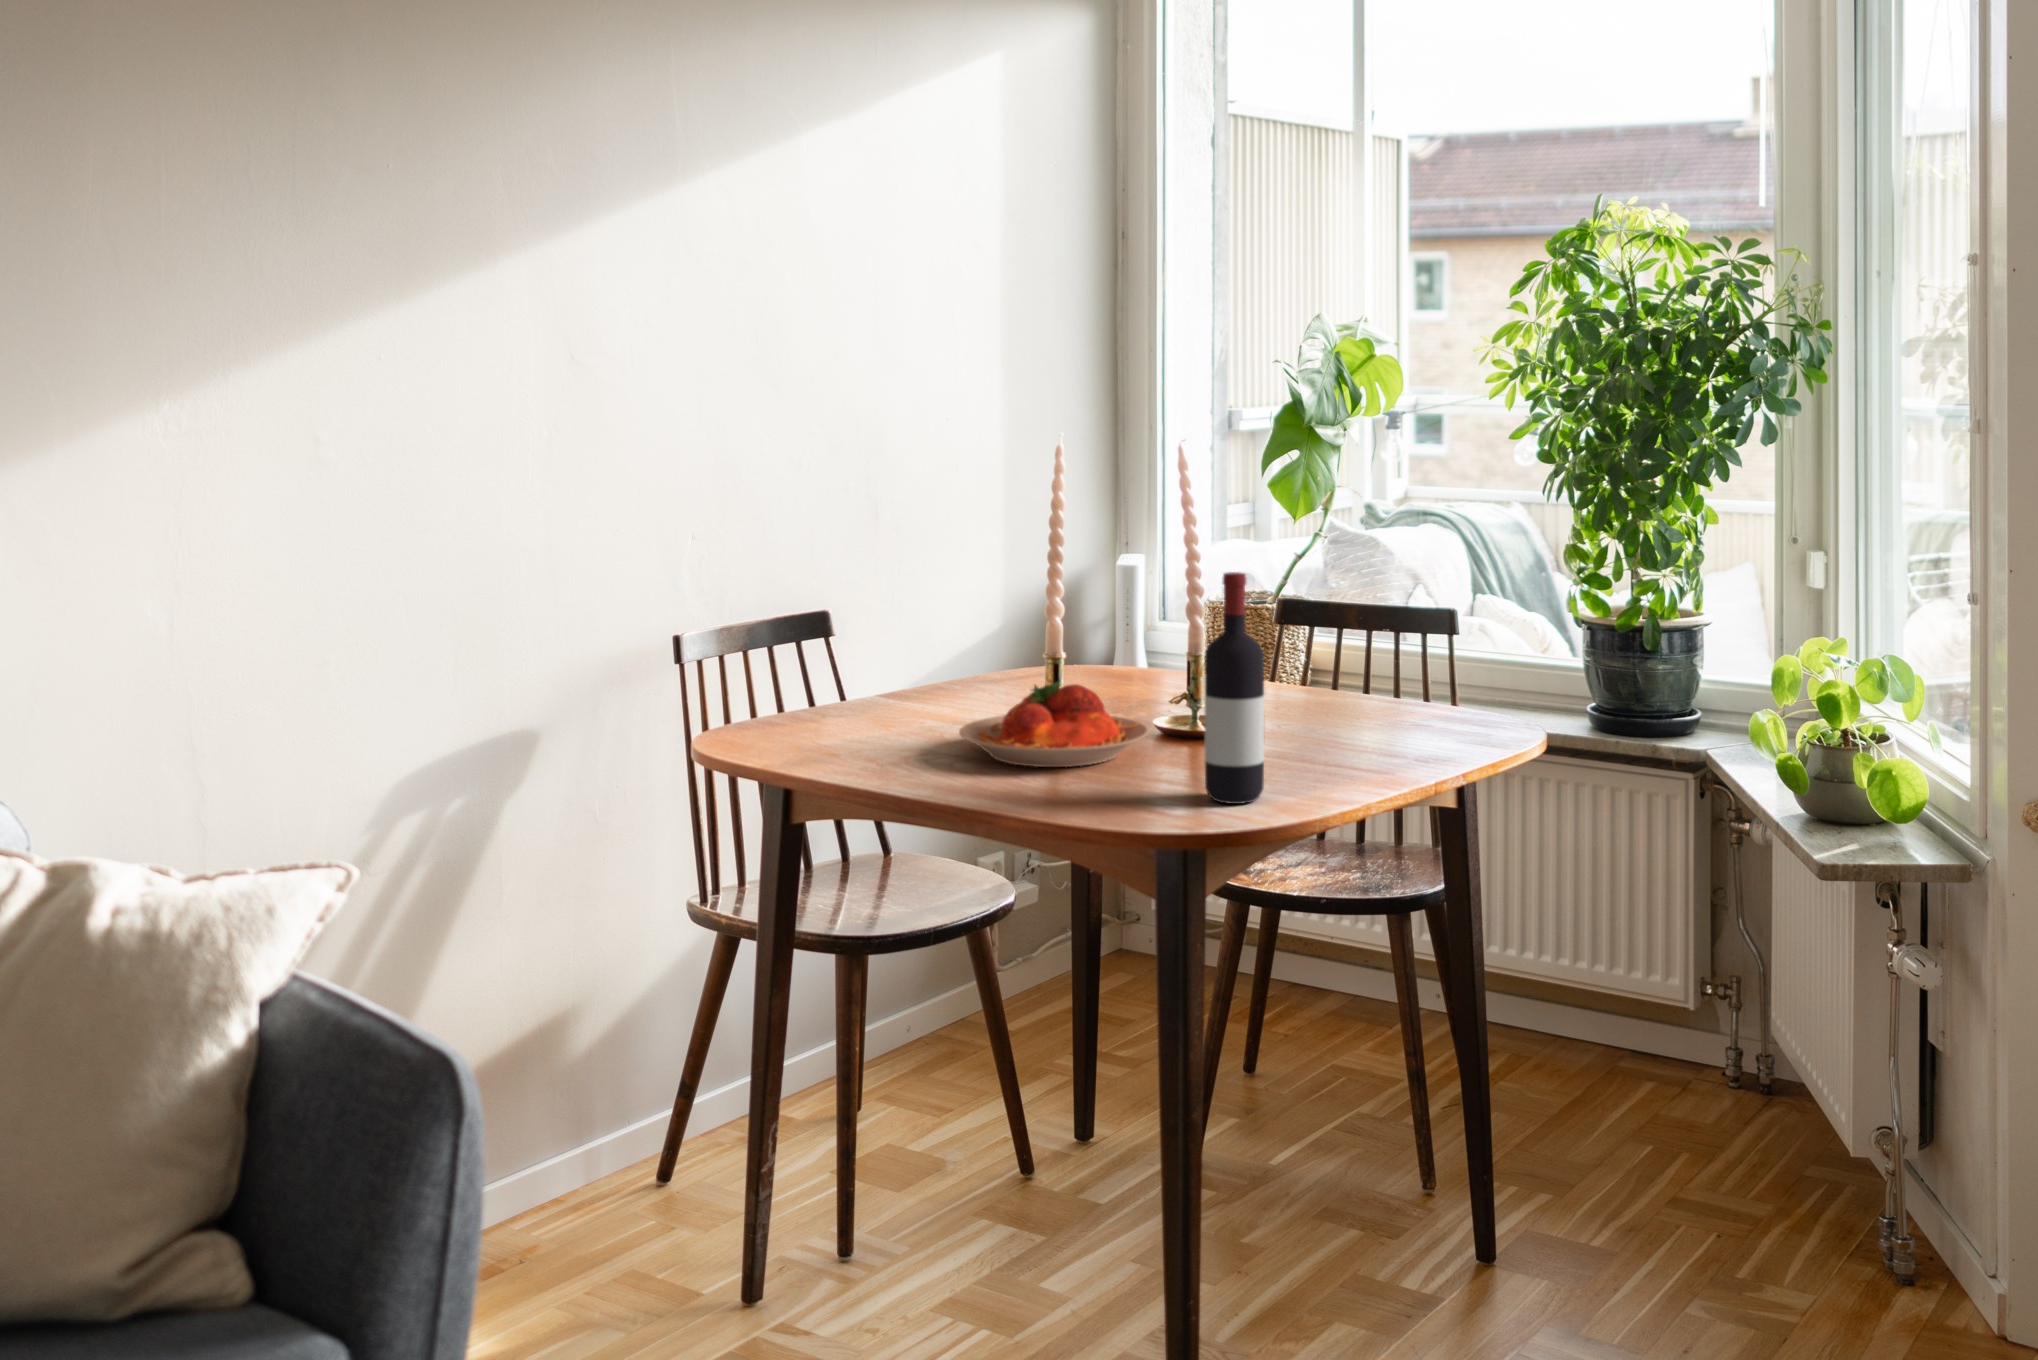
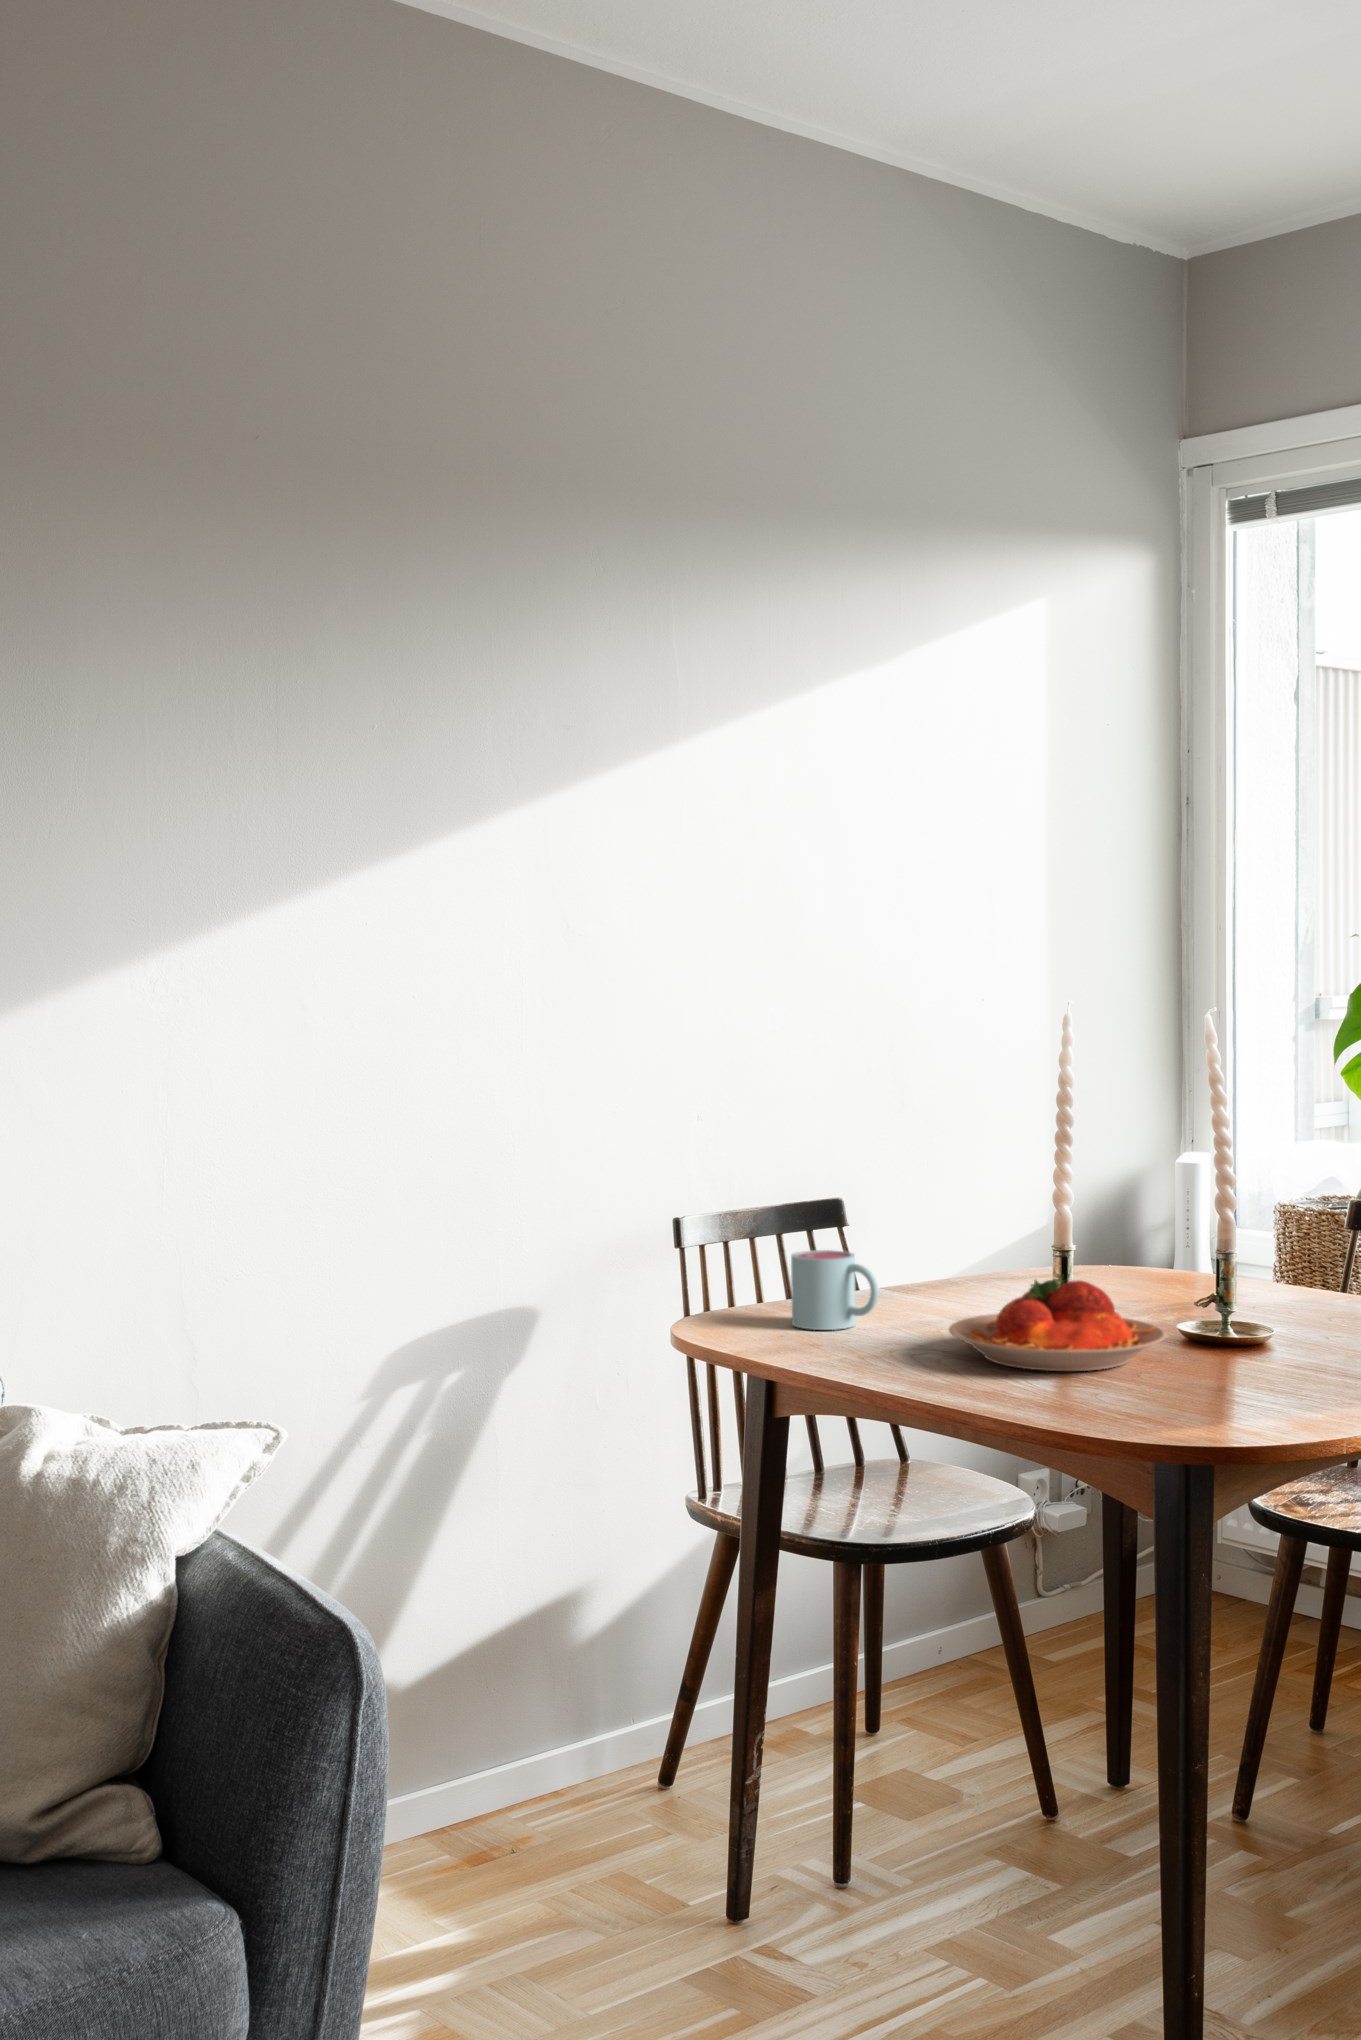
wine bottle: present [1204,572,1264,804] -> none [1216,1154,1290,1422]
mug: none [806,663,889,738] -> present [791,1250,878,1330]

